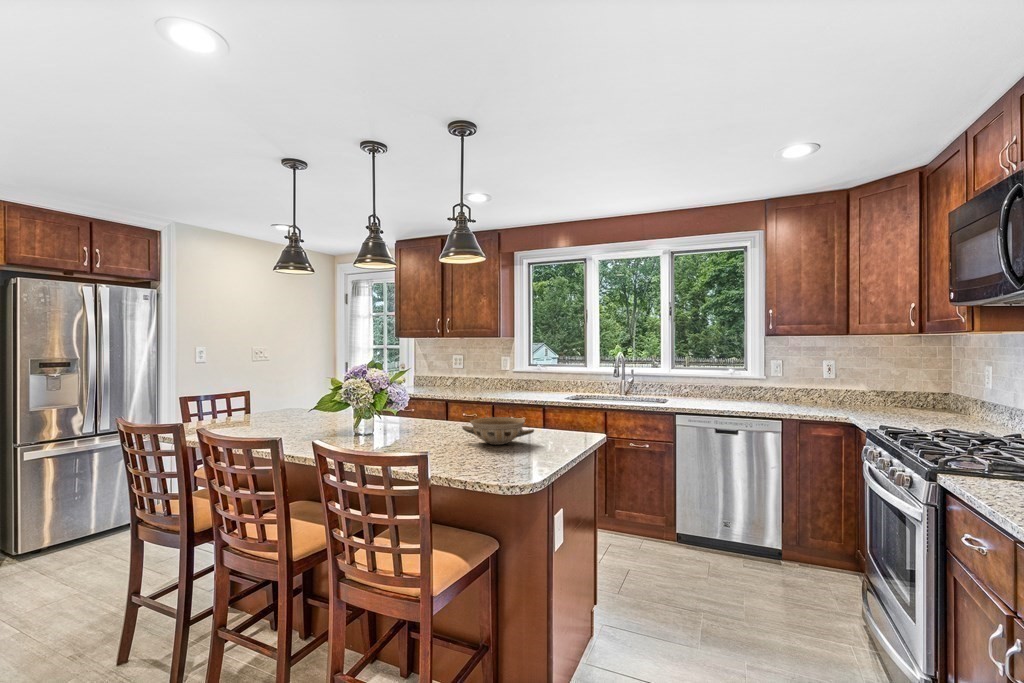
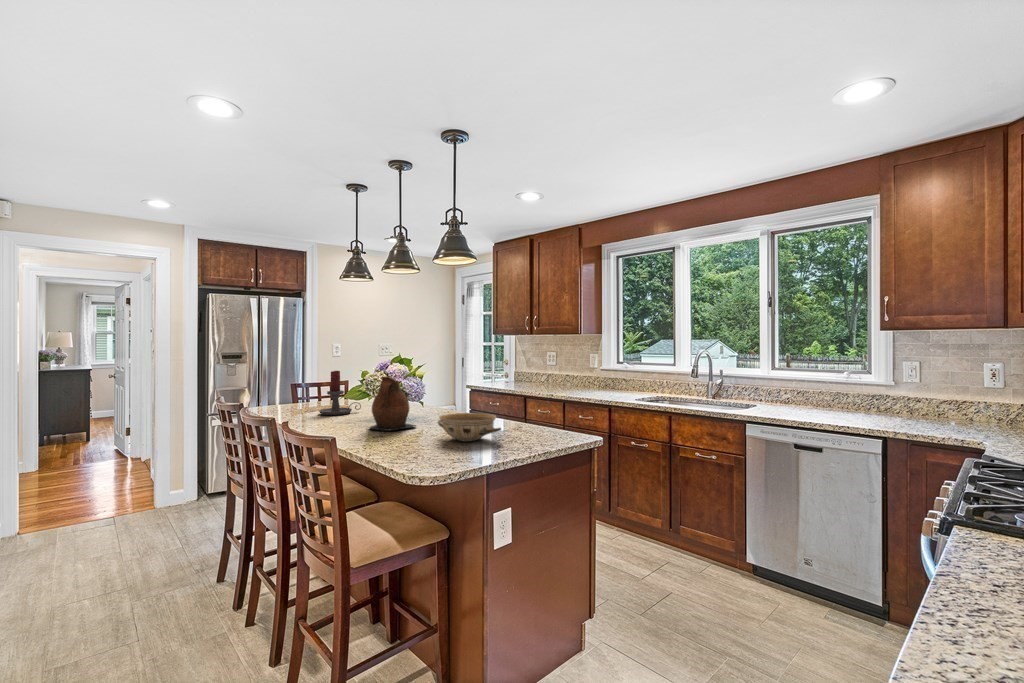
candle holder: none [274,380,319,430] -> present [319,371,361,415]
ceramic pitcher: none [369,385,421,441] -> present [369,377,416,431]

